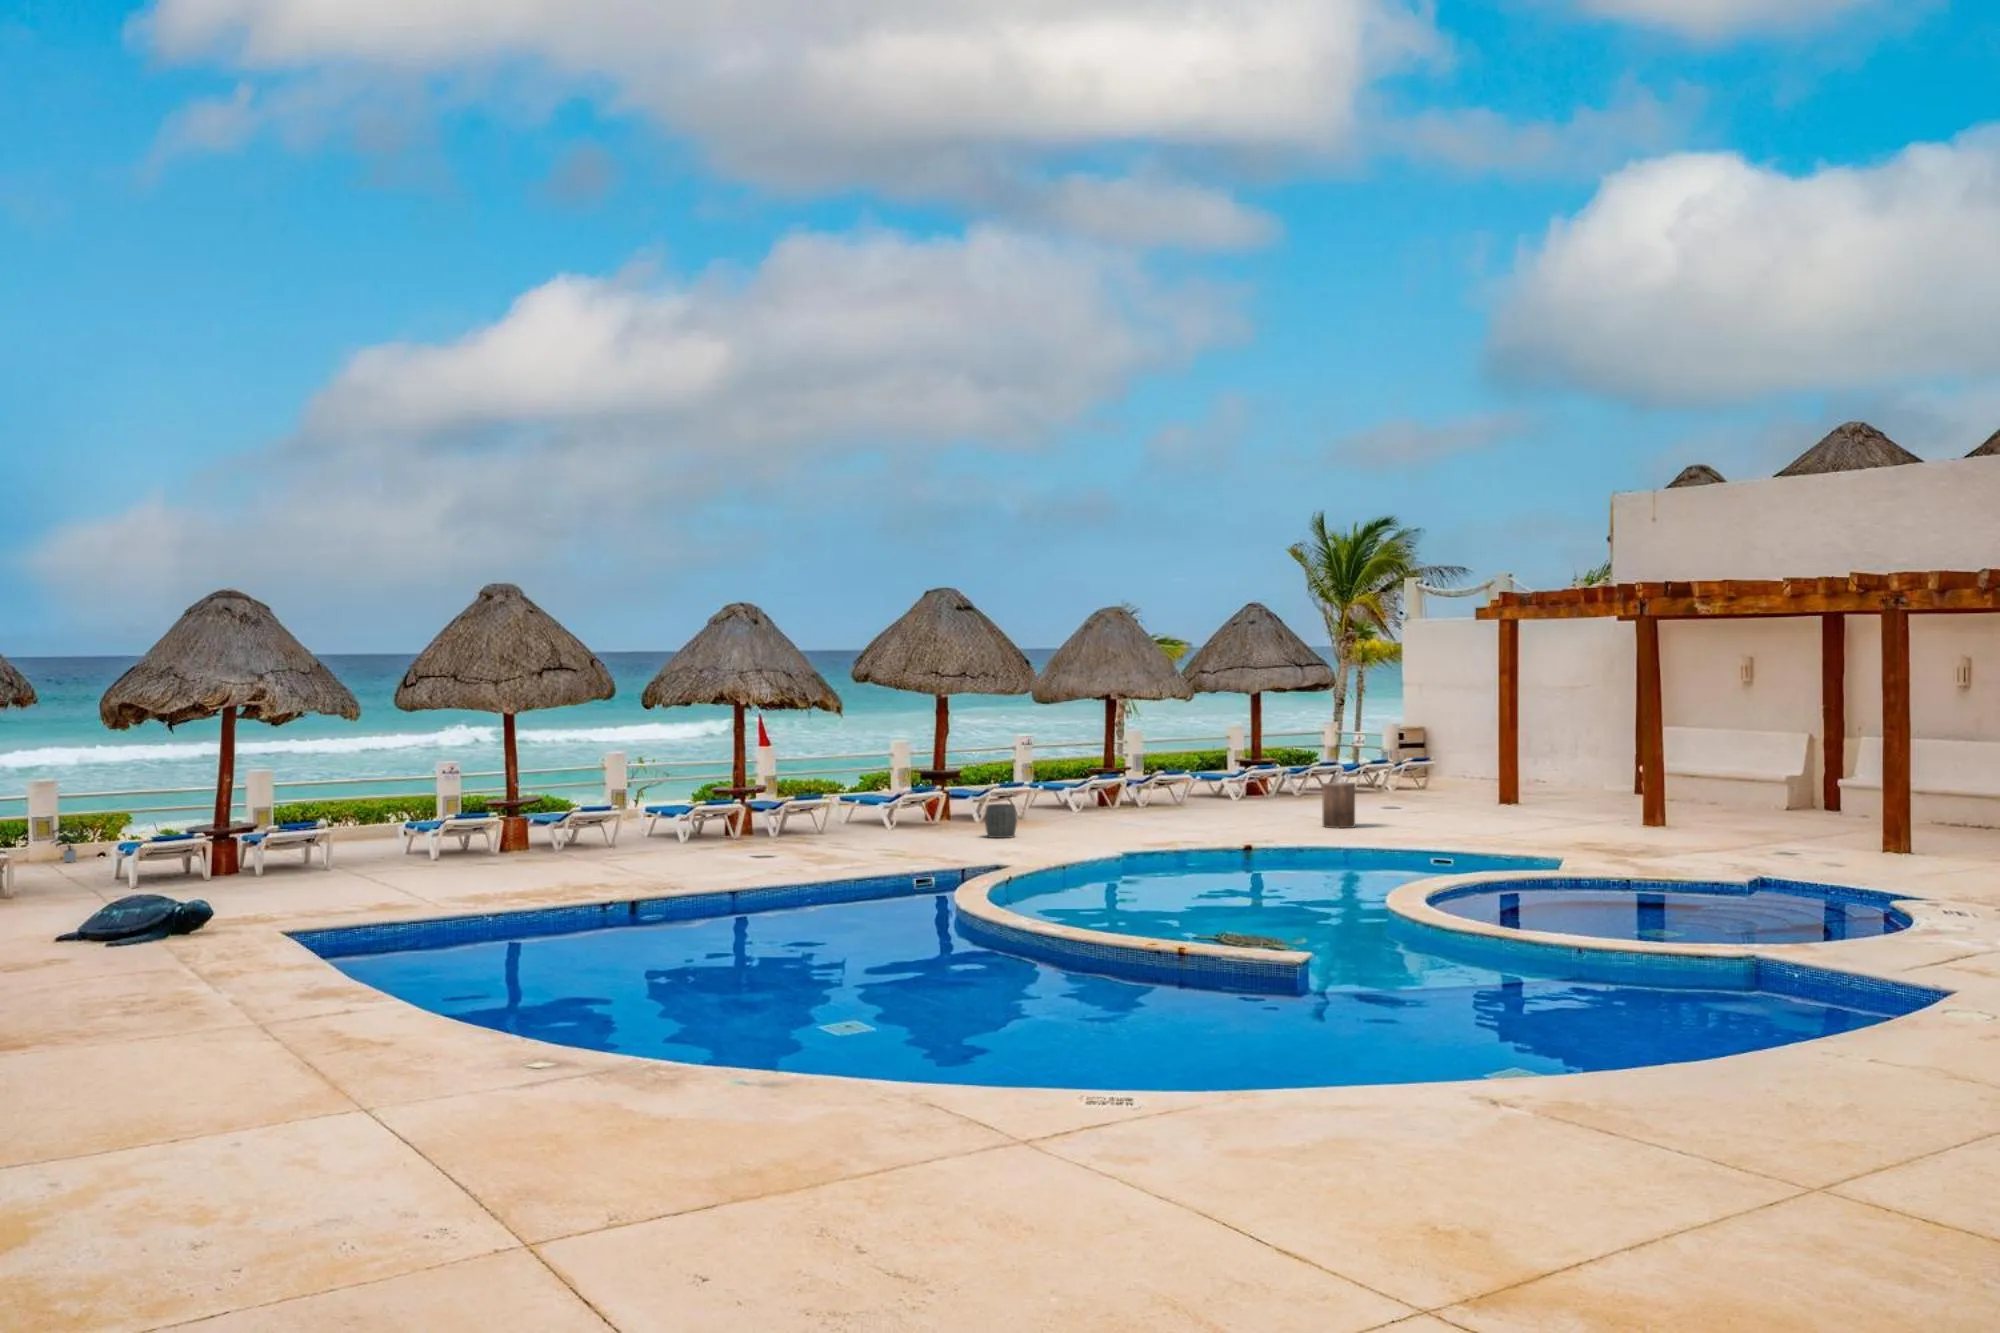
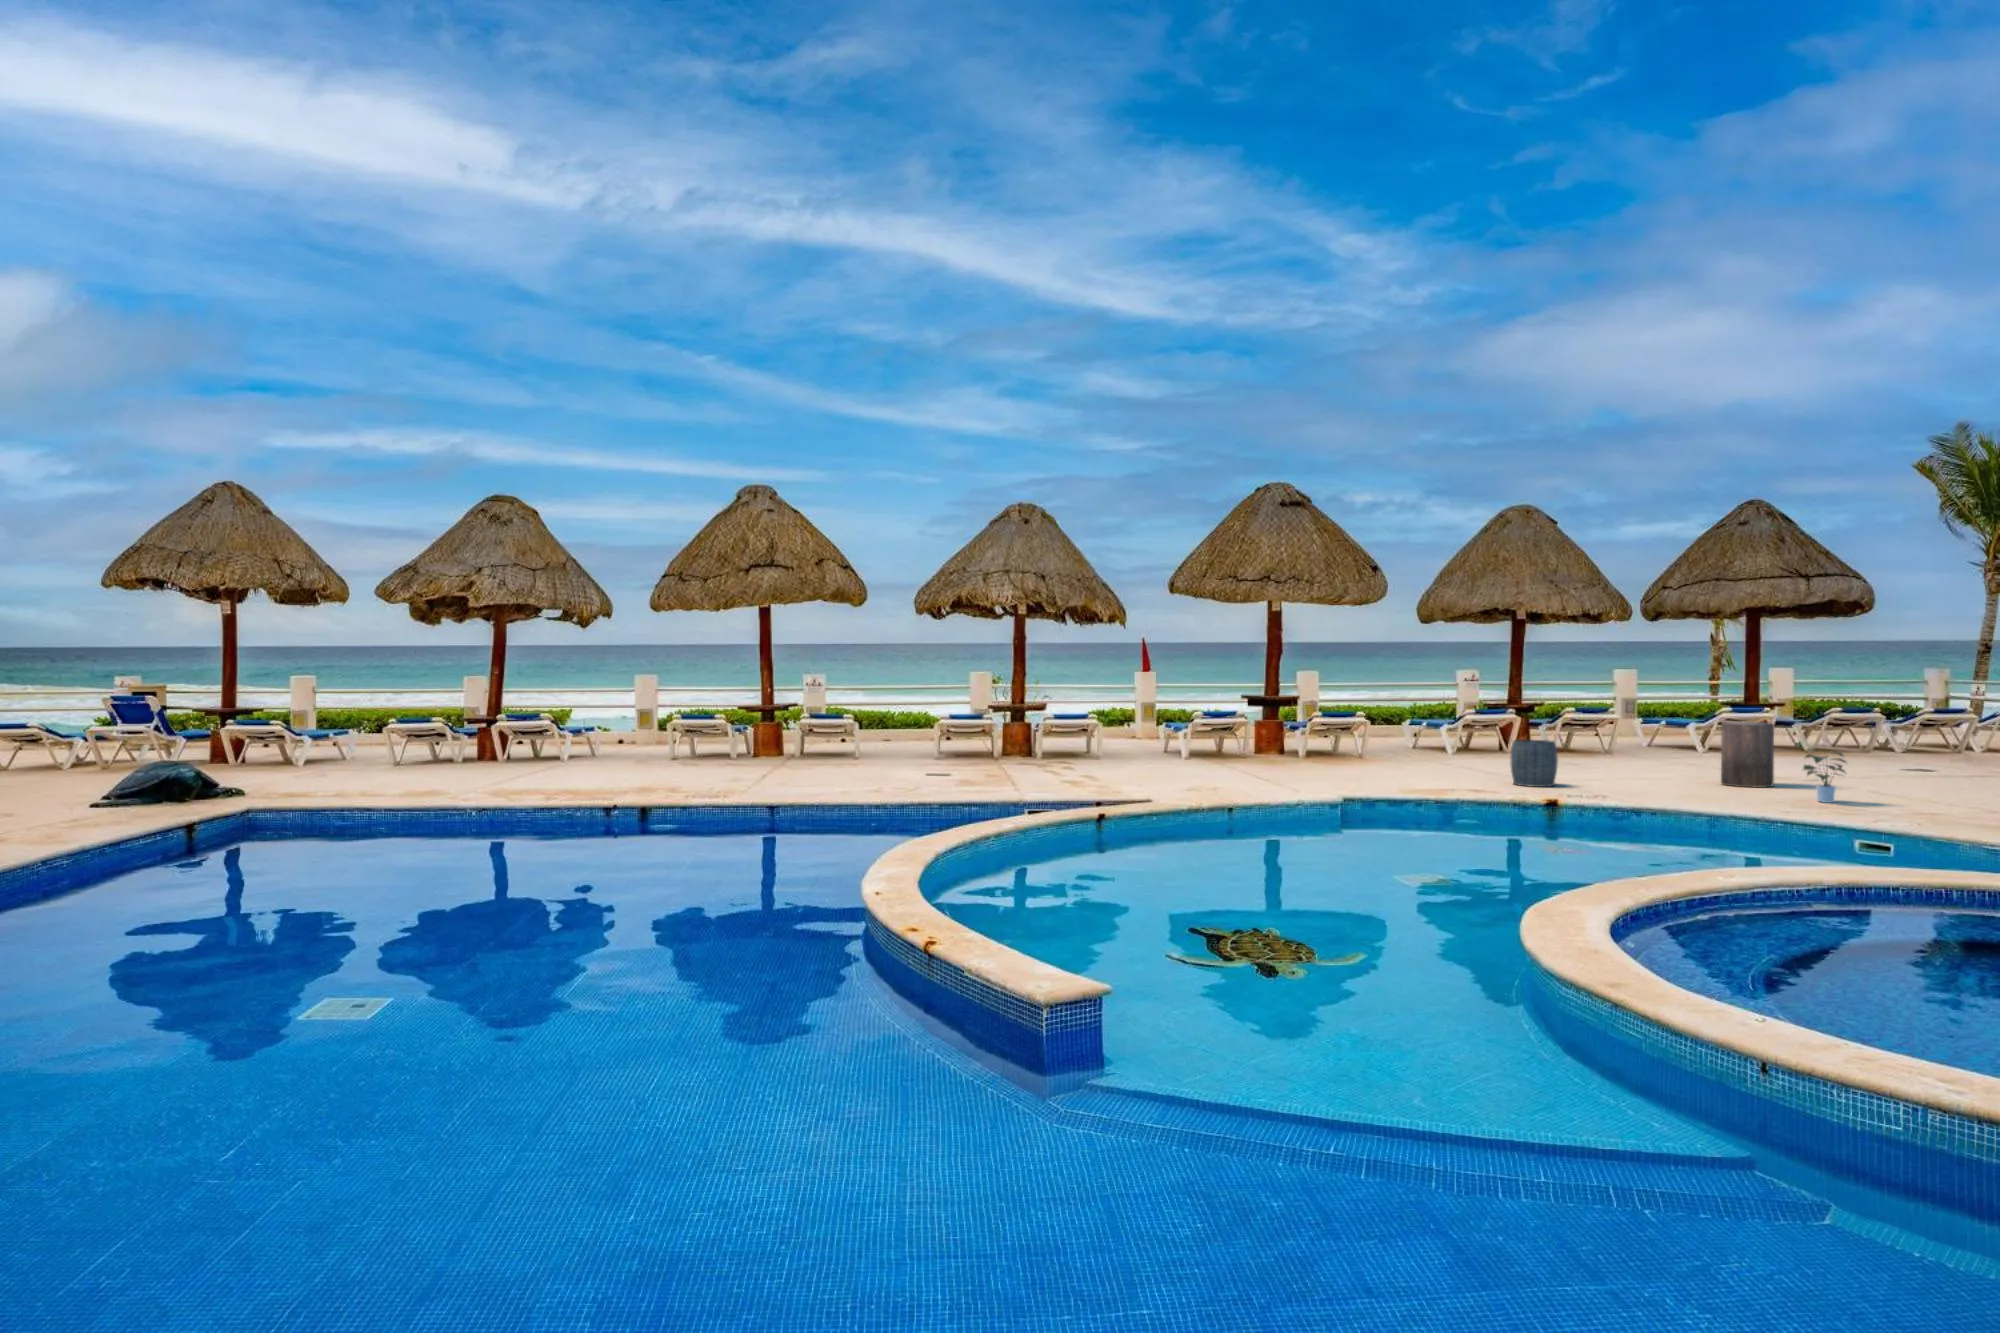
woven basket: present [985,804,1017,838] -> present [1511,740,1558,787]
potted plant: present [51,828,83,862] -> present [1804,749,1847,803]

